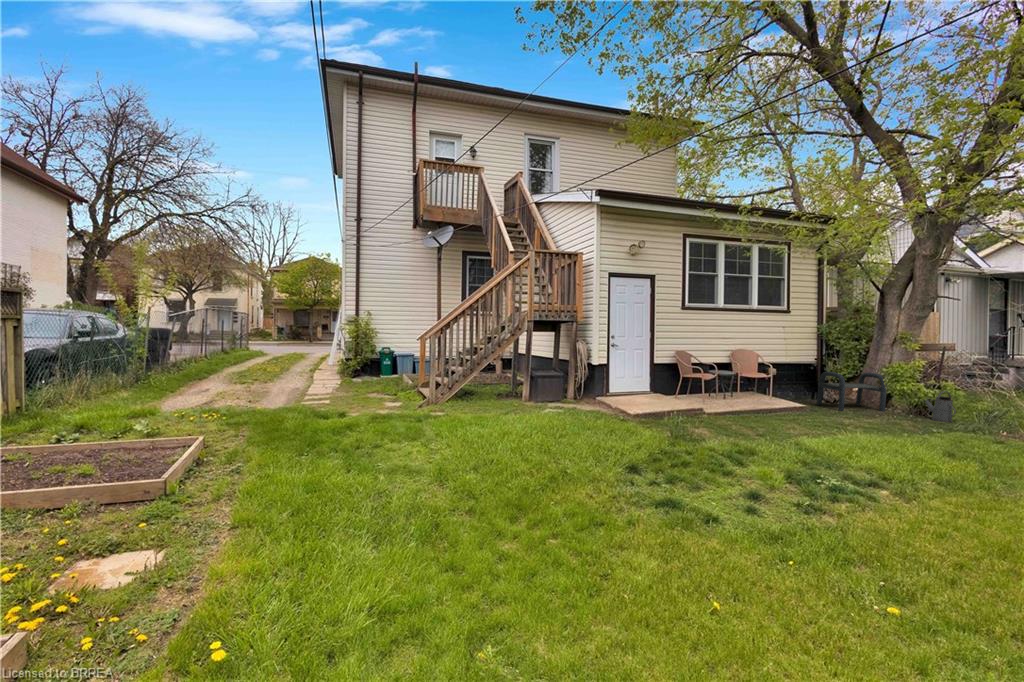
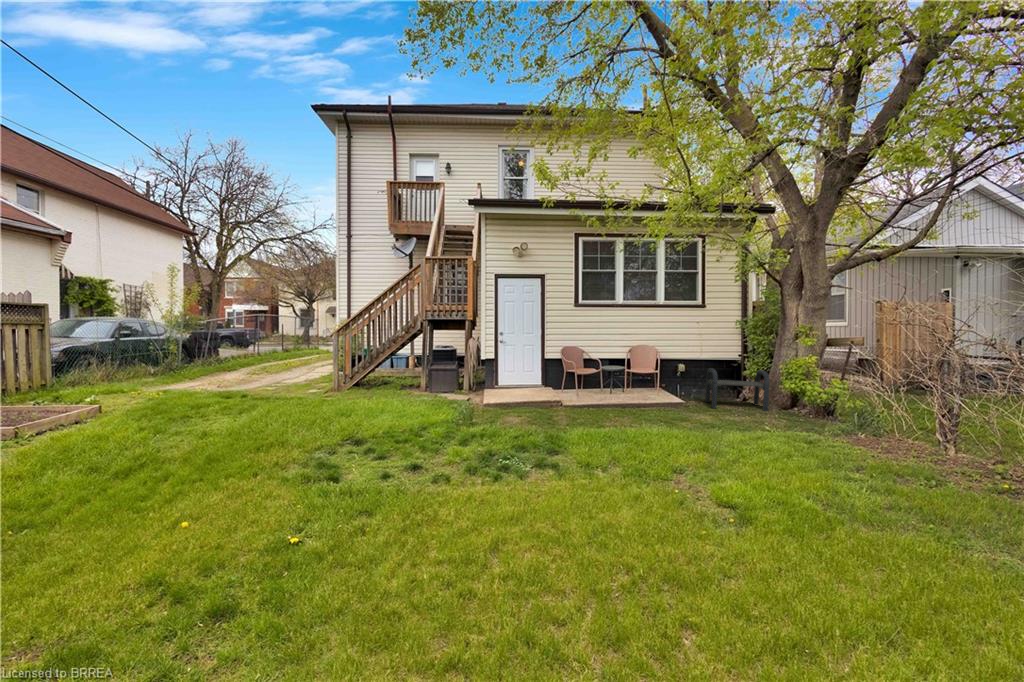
watering can: present [926,391,956,423] -> none [795,391,815,425]

